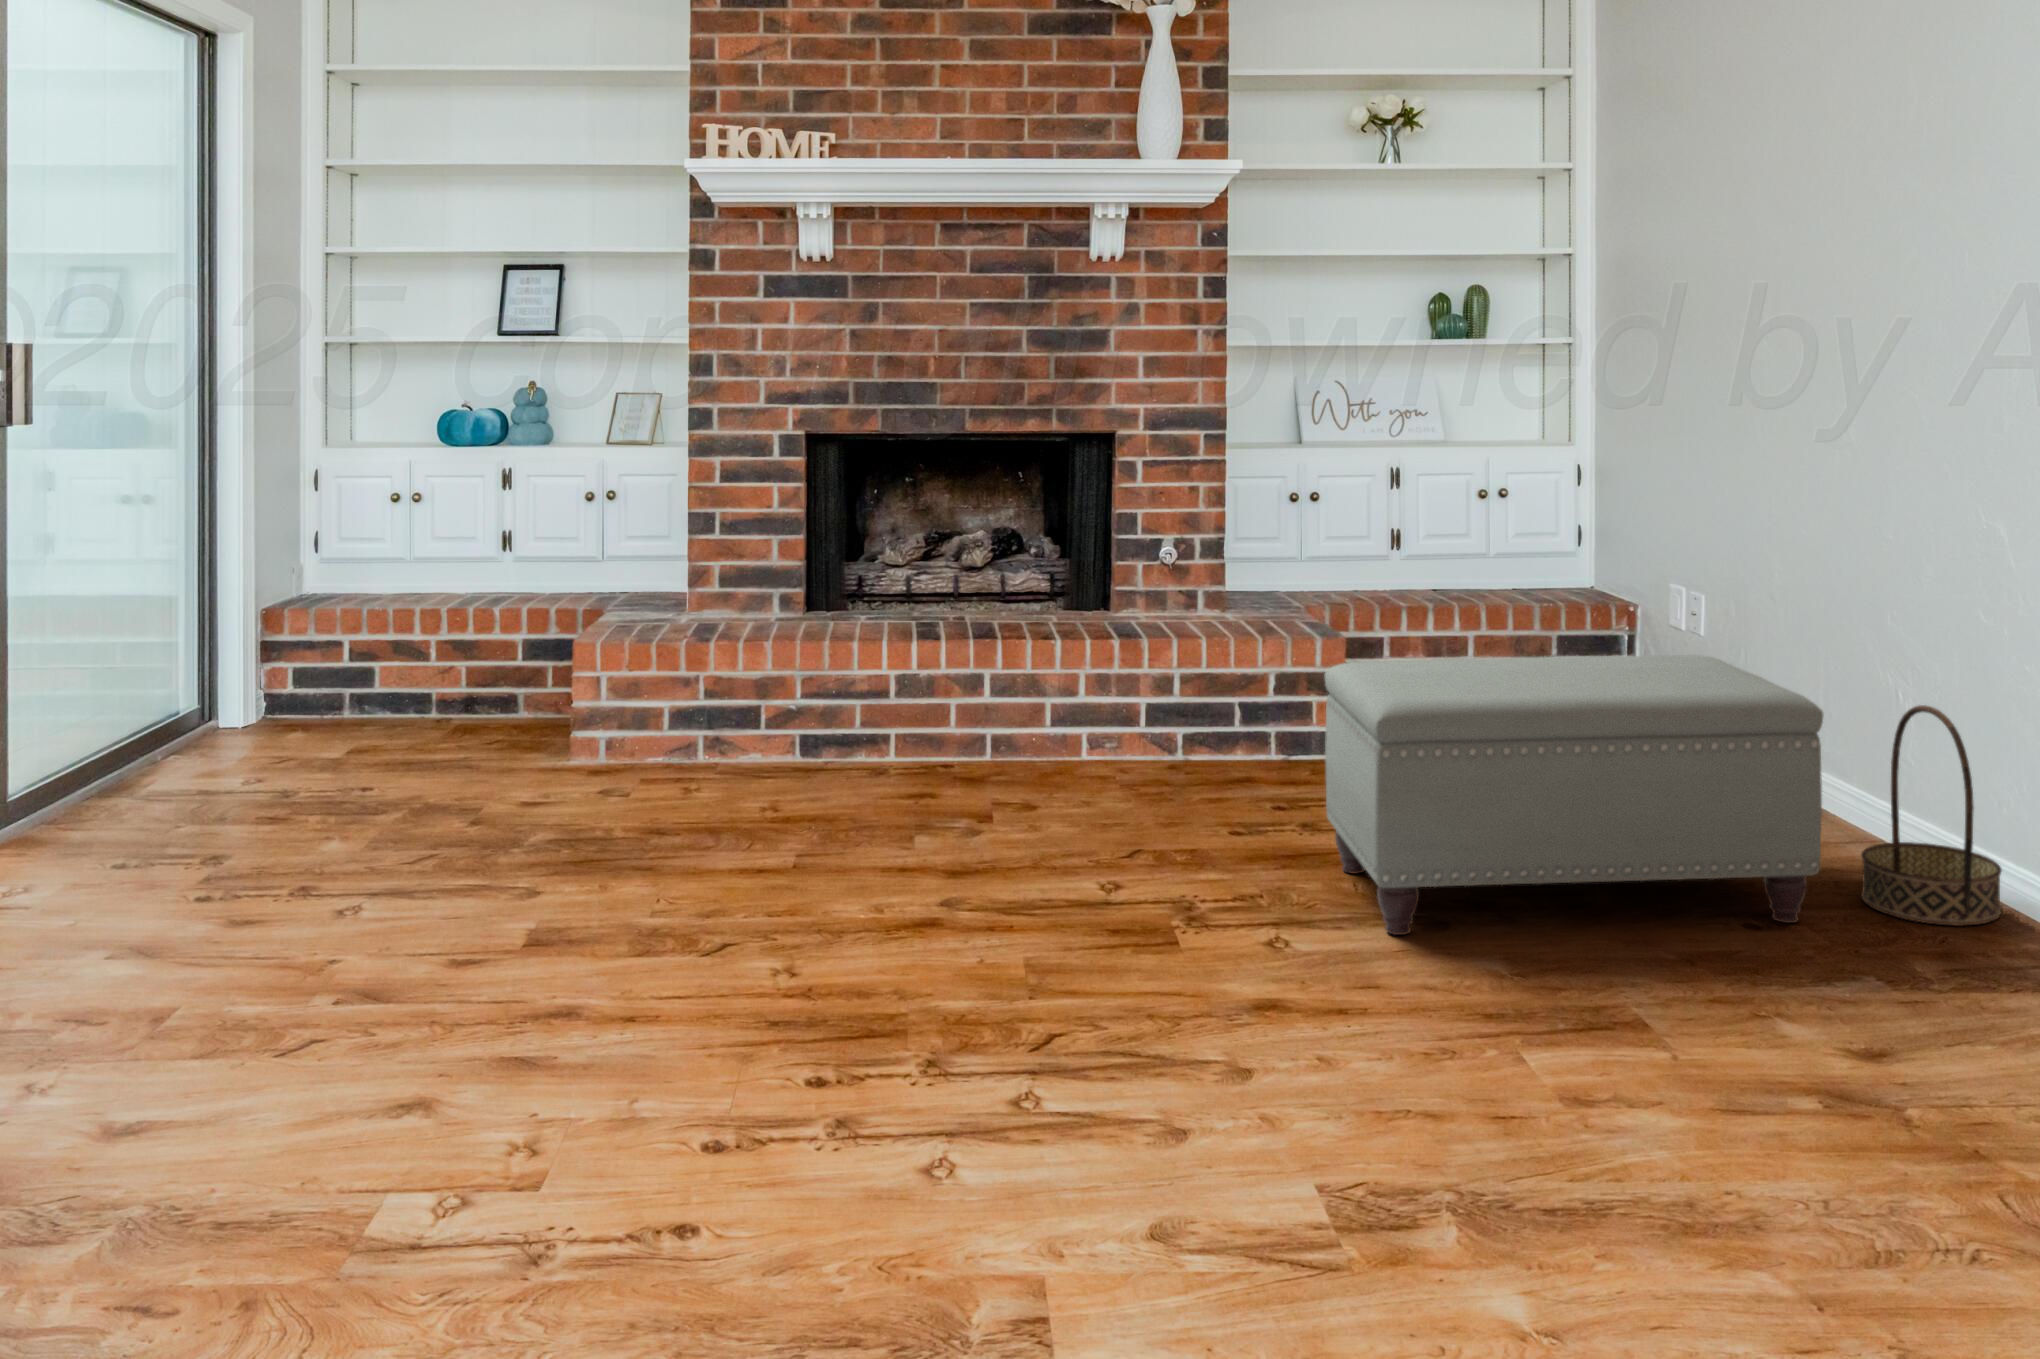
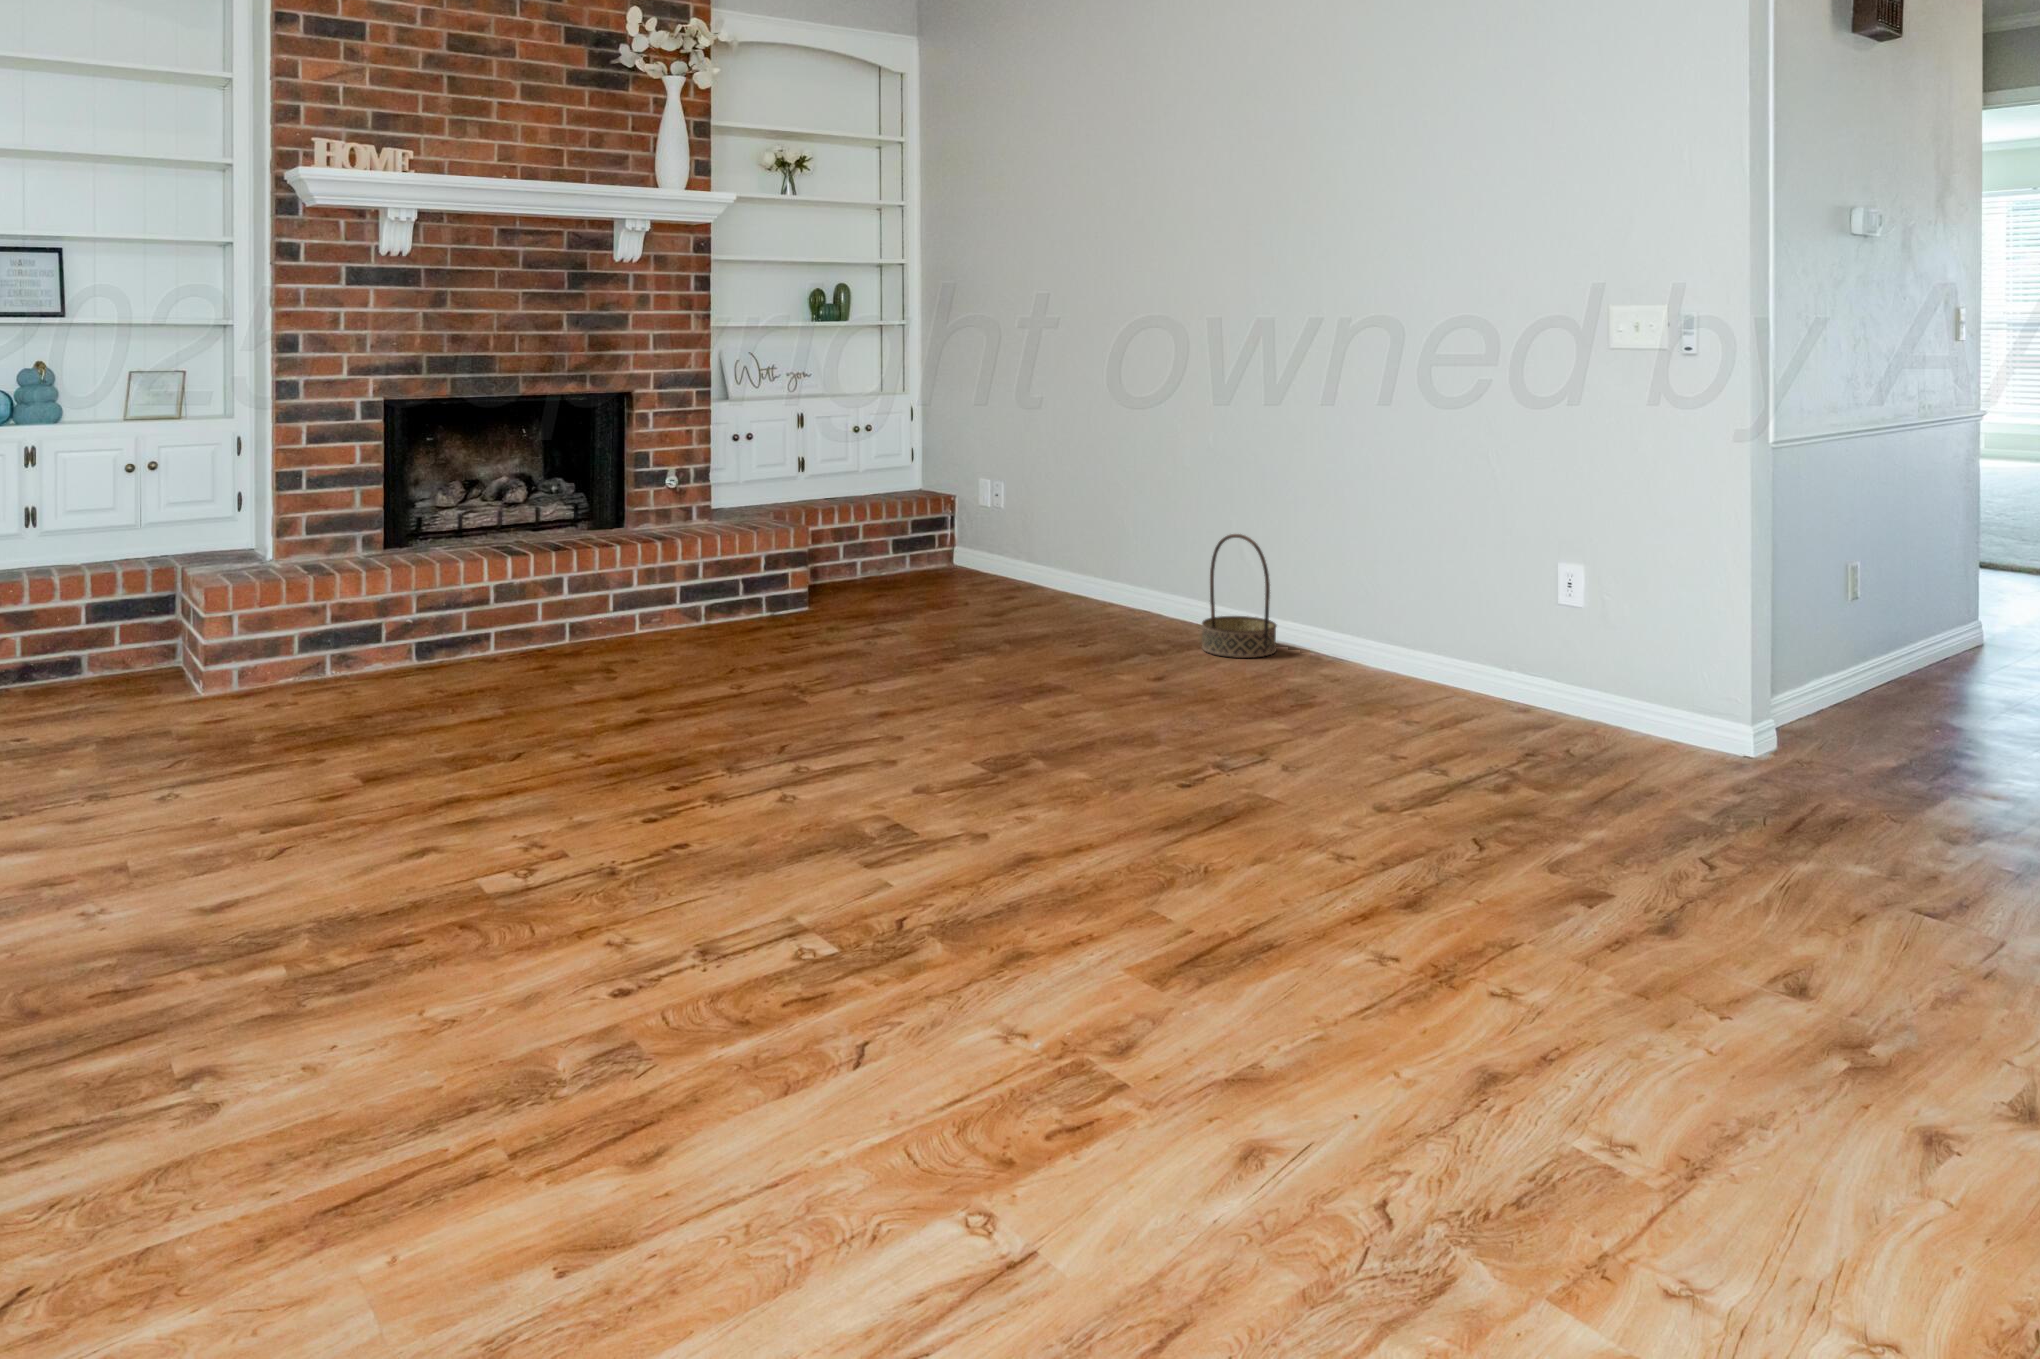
ottoman: present [1325,655,1823,935] -> none [893,517,1201,704]

